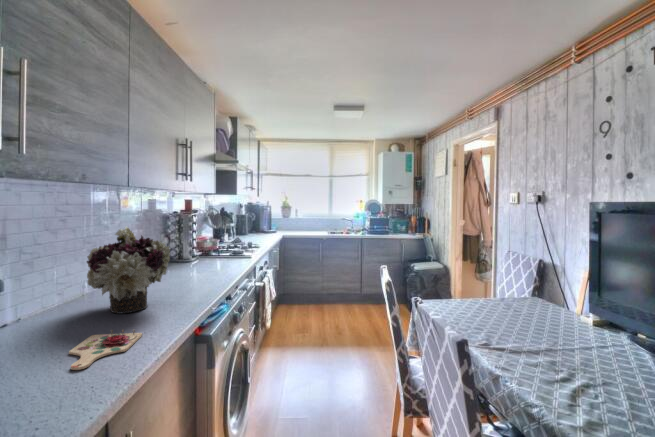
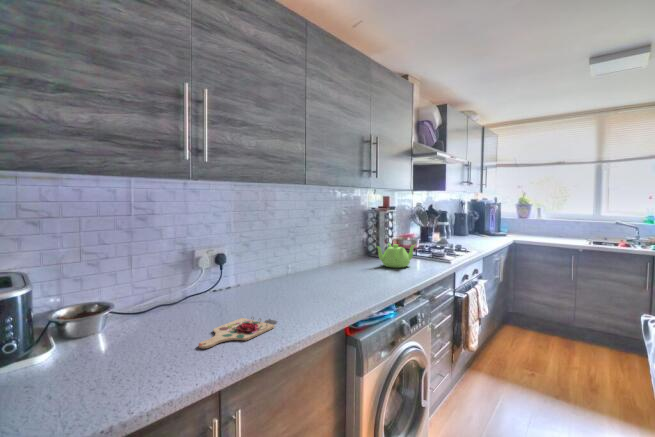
flower arrangement: present [87,226,170,314] -> none [254,220,326,303]
teapot: none [188,245,226,268] -> present [377,243,415,268]

